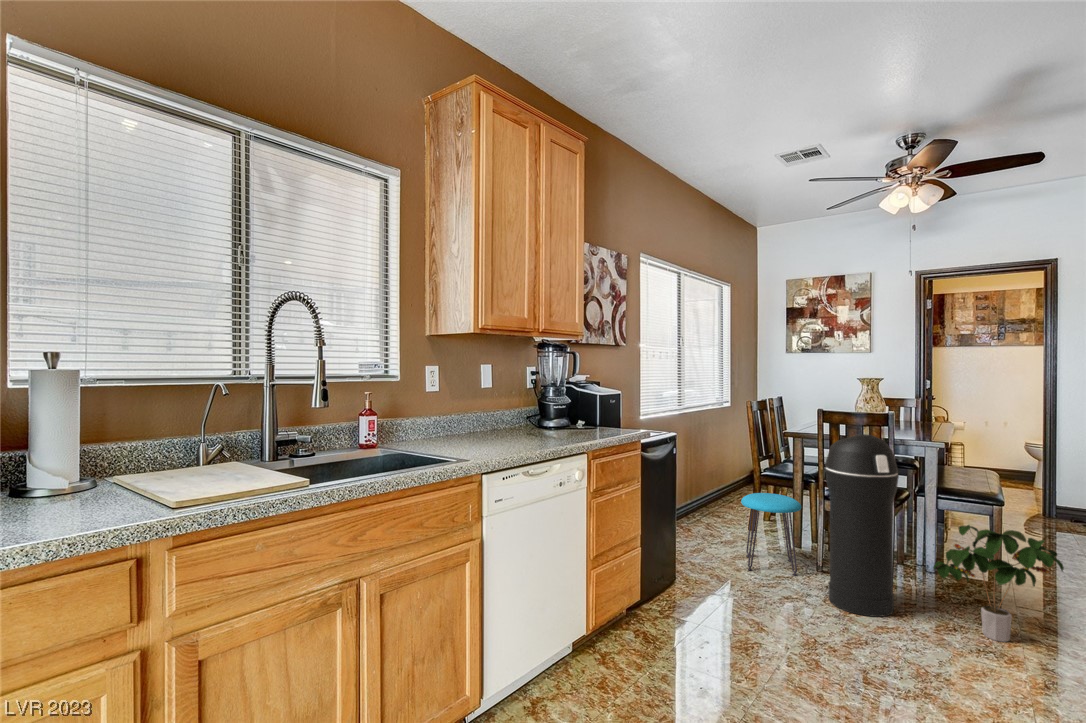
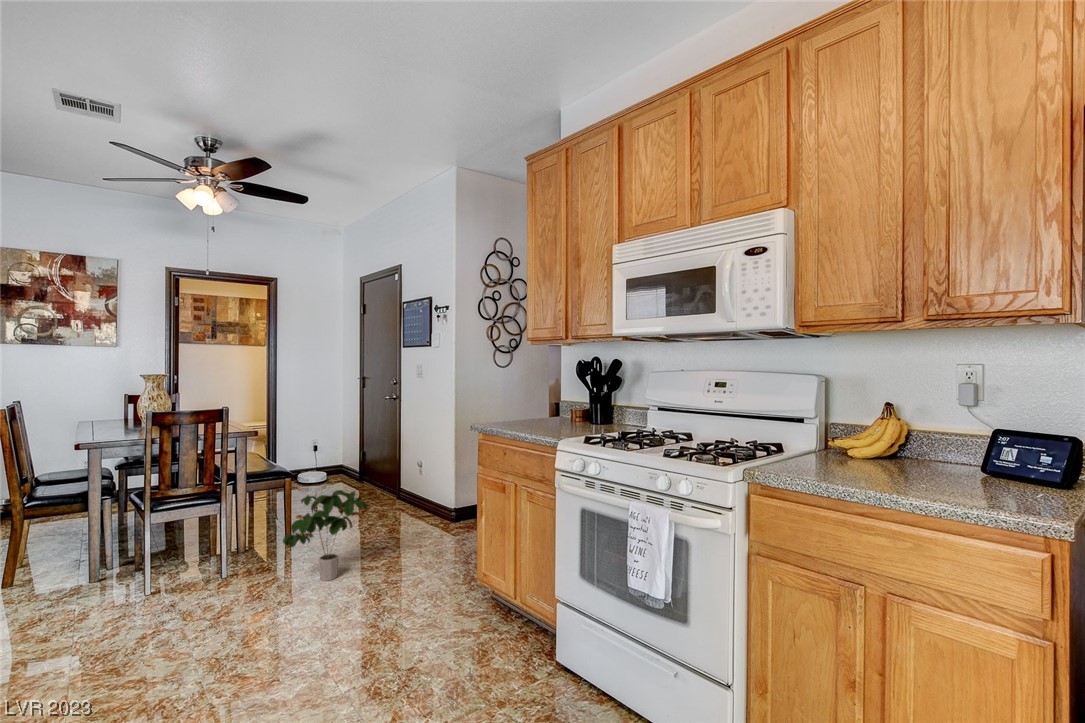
trash can: present [825,434,899,617] -> none [180,433,256,619]
stool: present [741,493,801,576] -> none [38,524,131,636]

